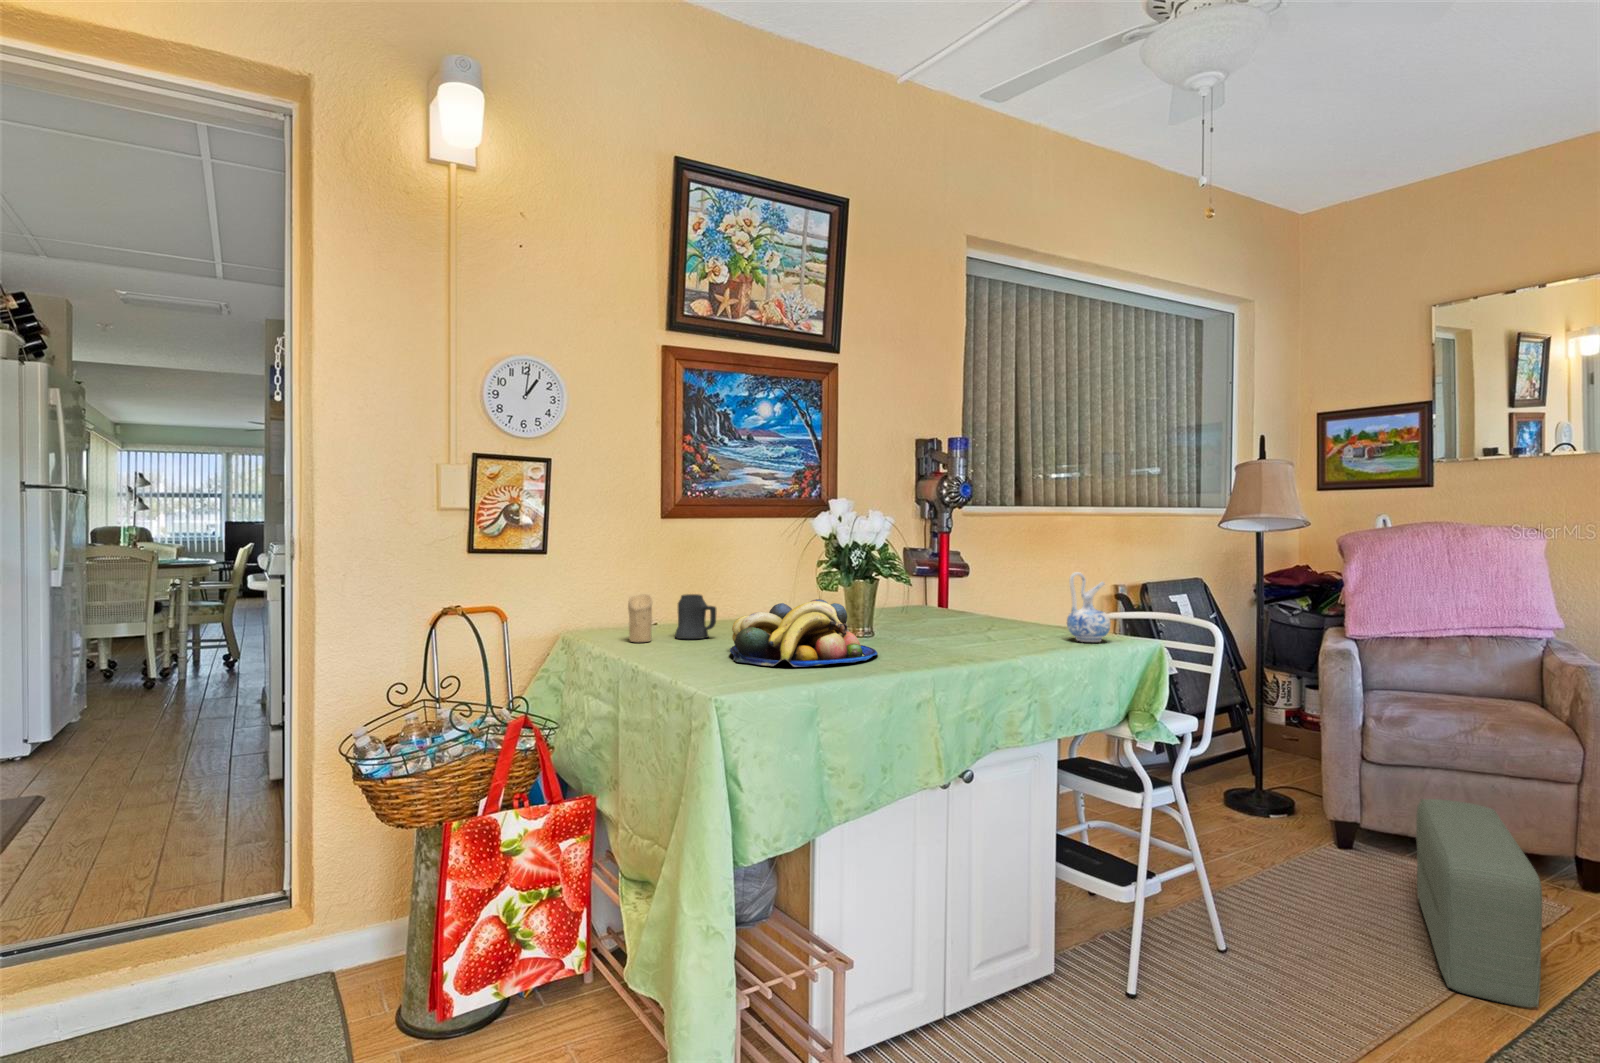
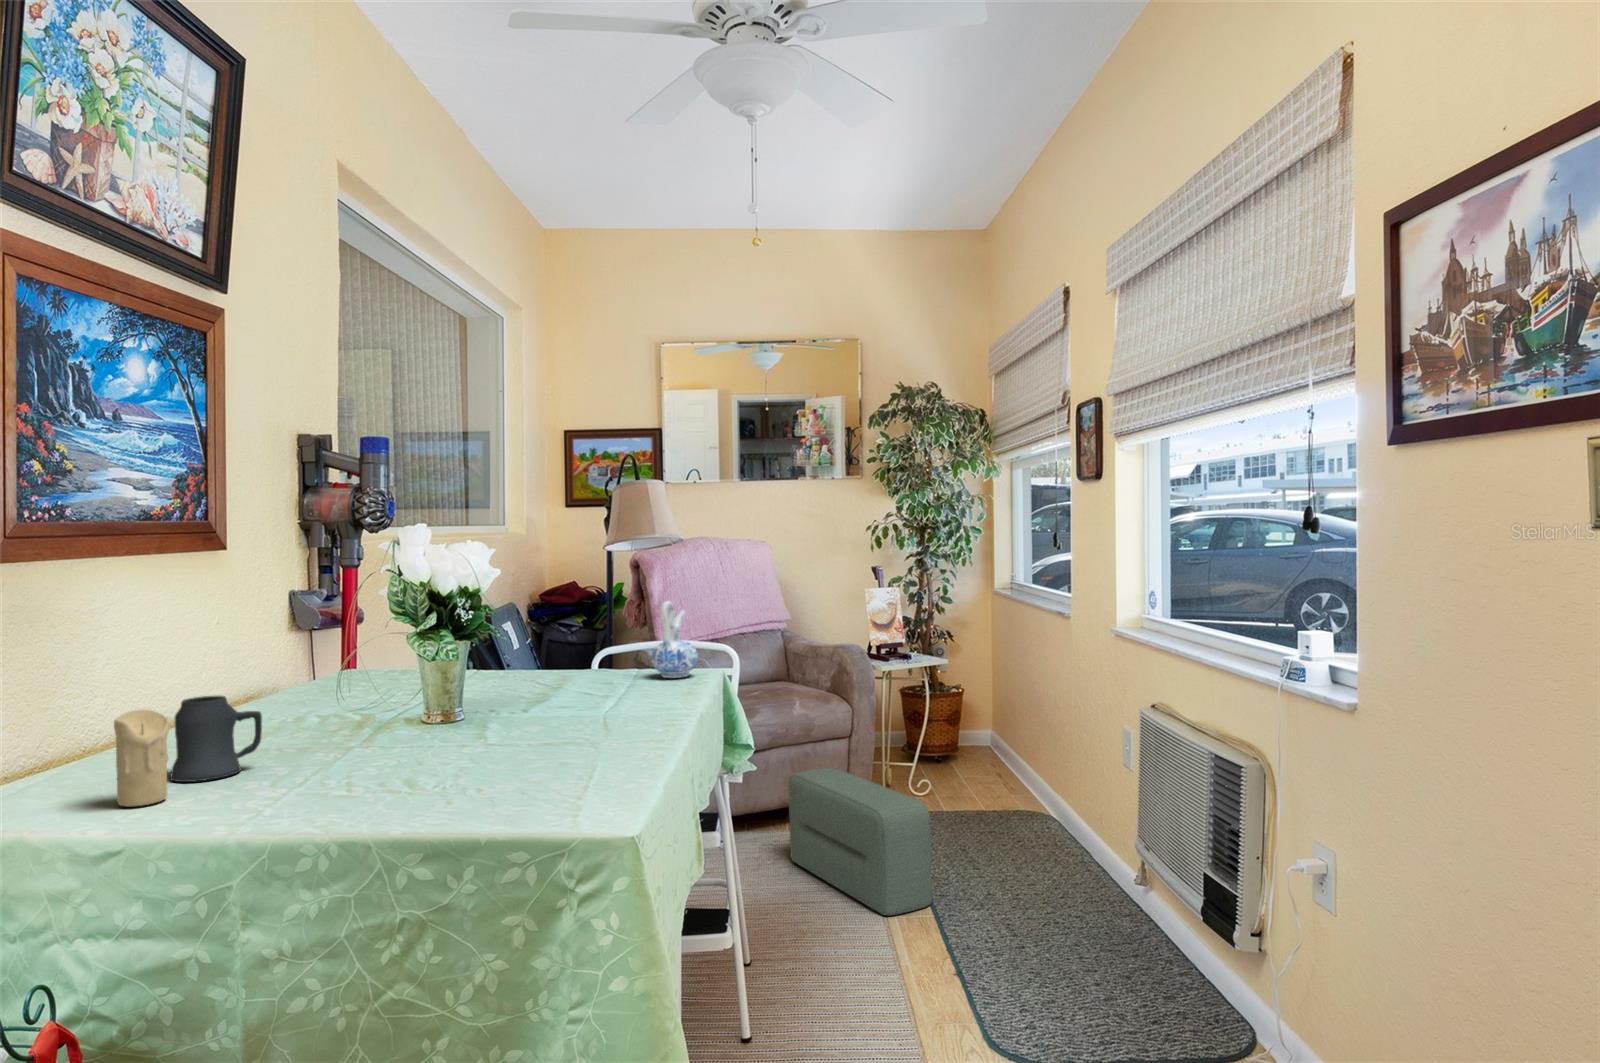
fruit bowl: present [730,599,878,667] -> none [373,670,605,781]

